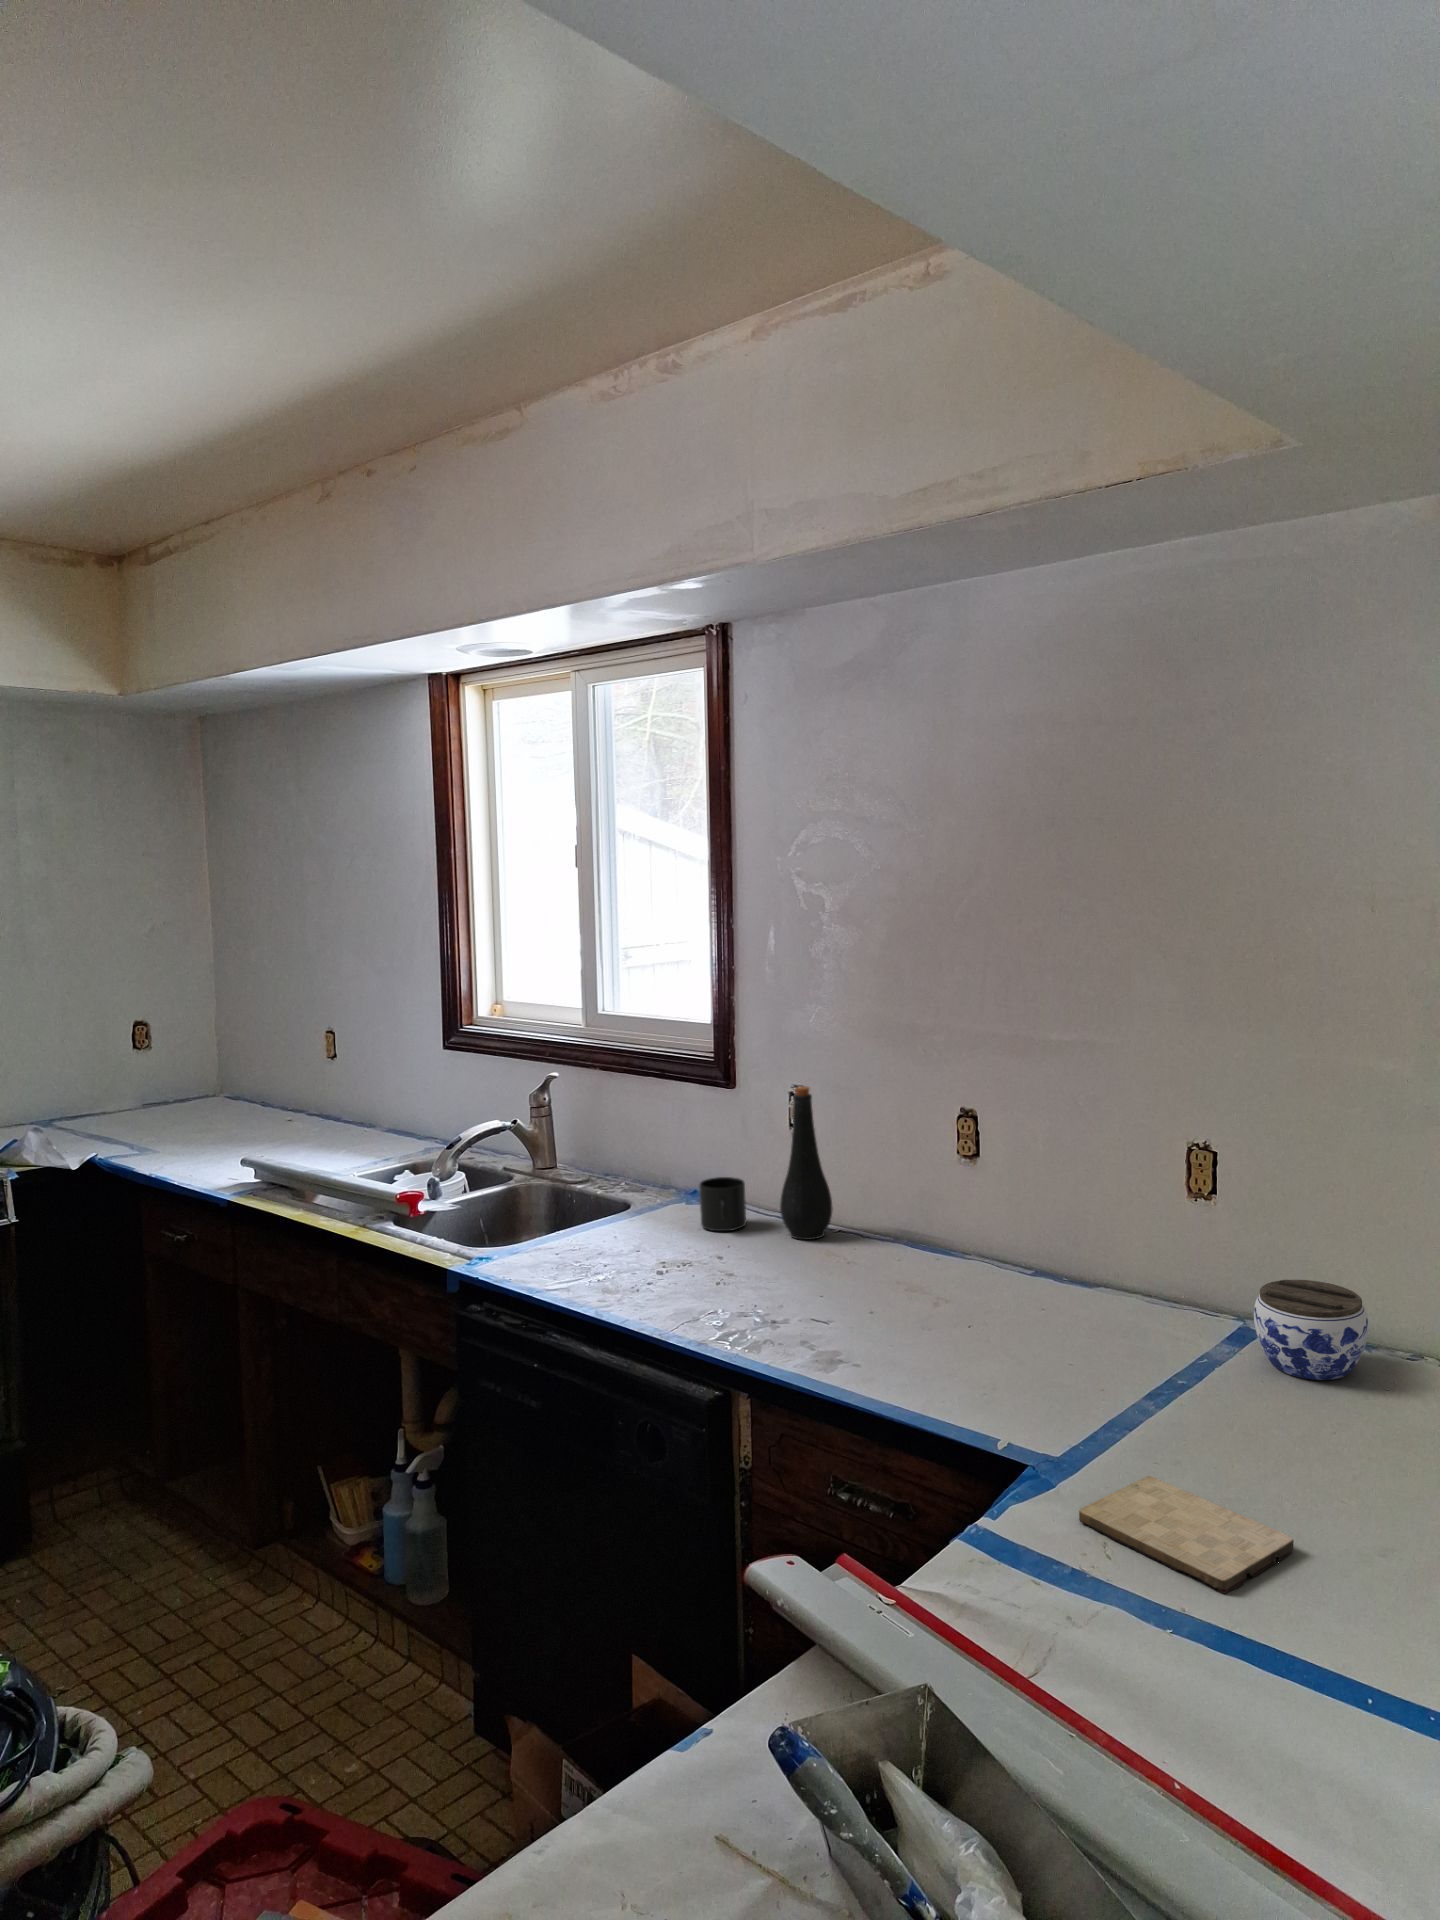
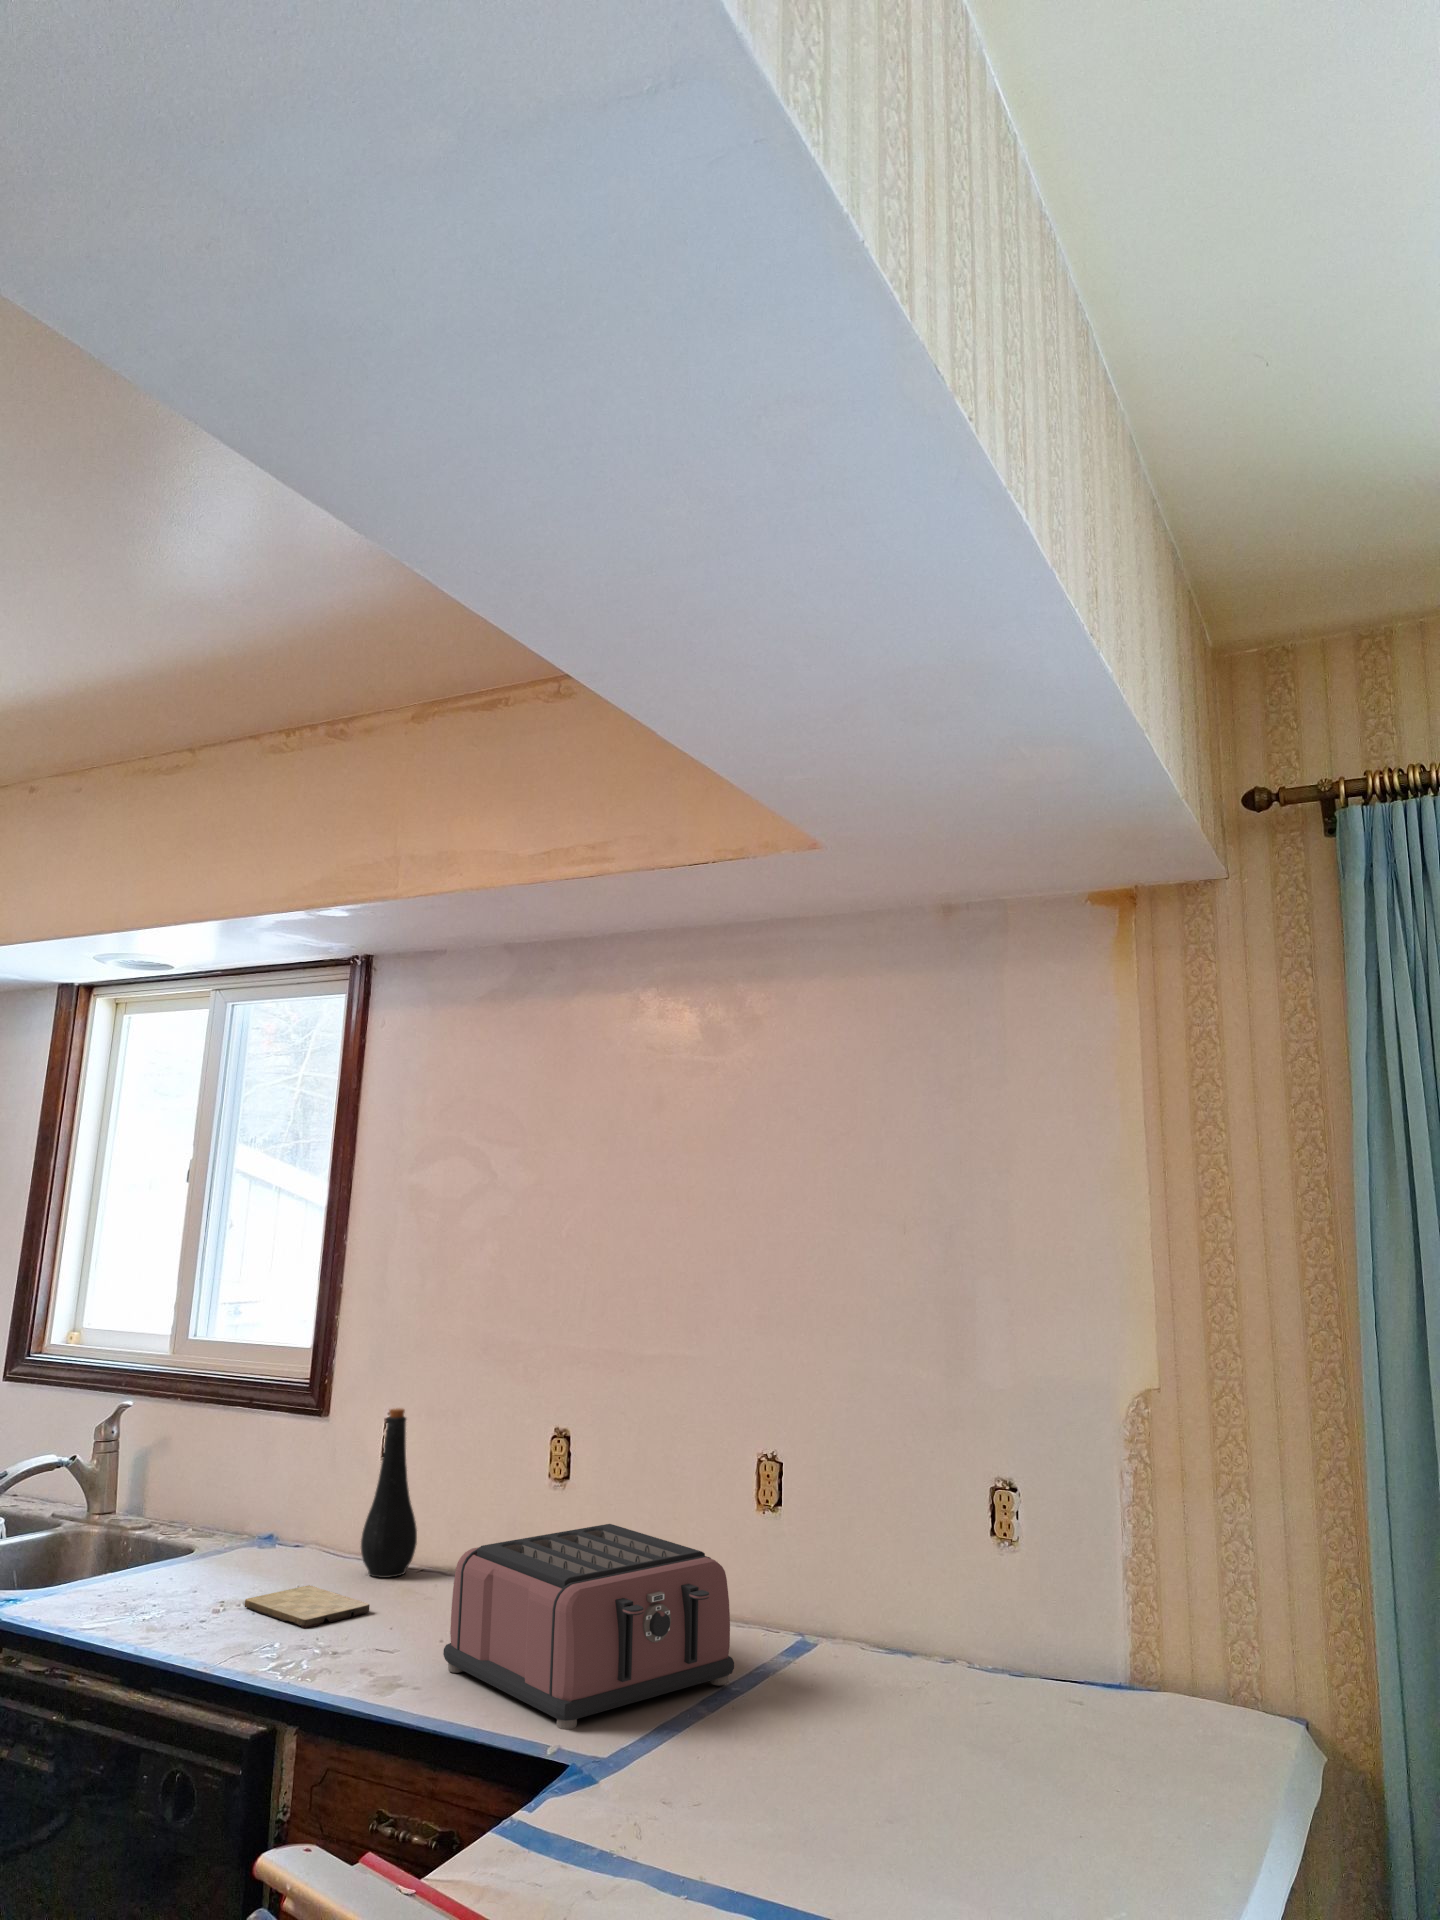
mug: present [699,1177,746,1231] -> none [272,1512,326,1572]
toaster: none [878,1213,1179,1423] -> present [443,1524,734,1729]
jar: present [1254,1280,1368,1380] -> none [805,1584,903,1681]
cutting board: present [1079,1476,1294,1593] -> present [245,1585,370,1628]

